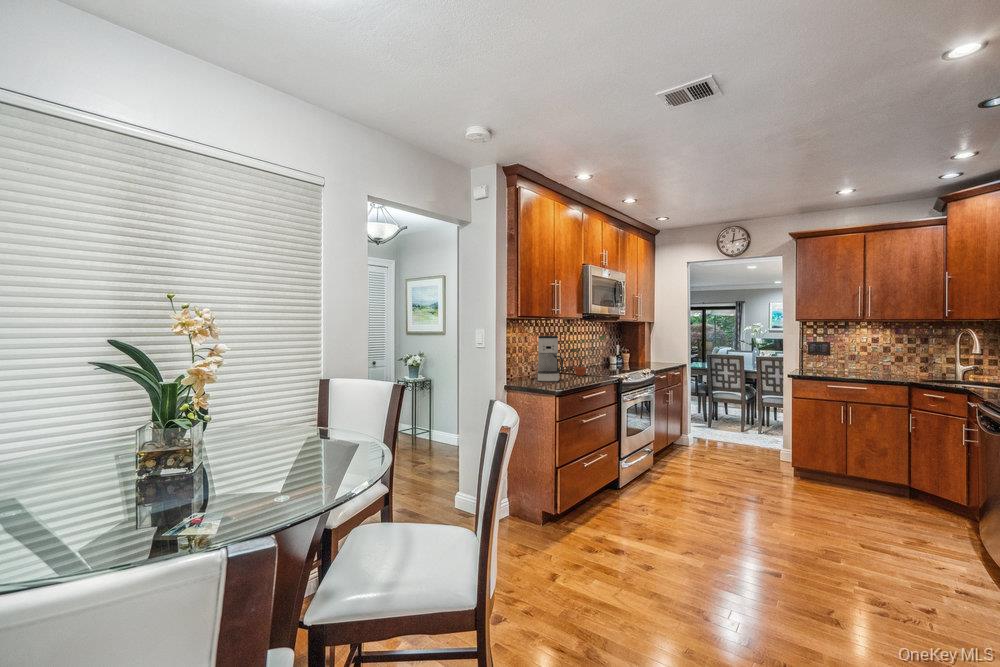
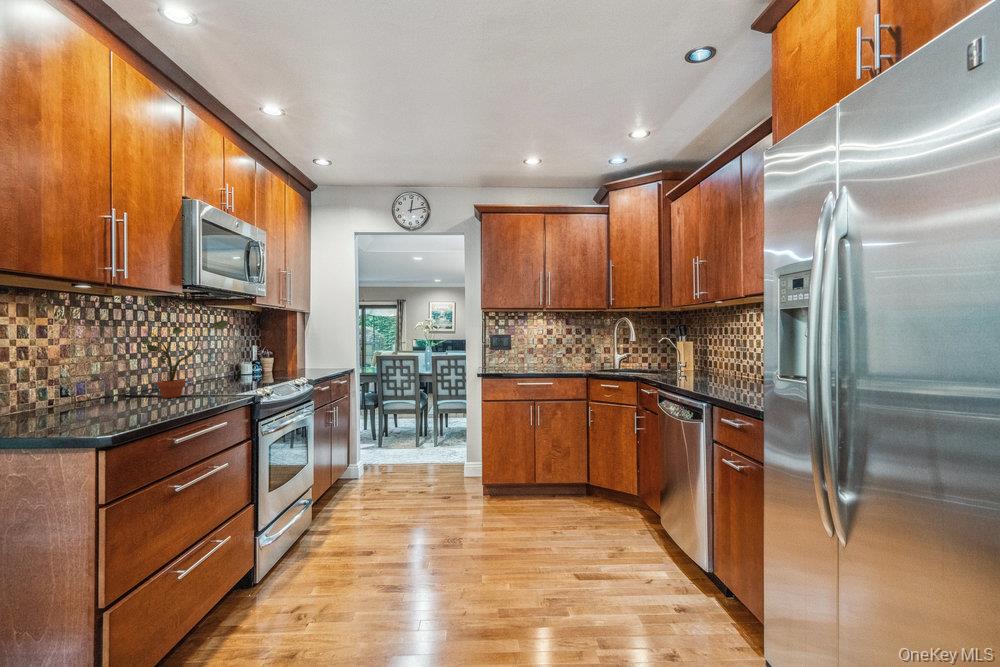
coffee maker: present [537,336,563,382] -> none [40,314,119,421]

